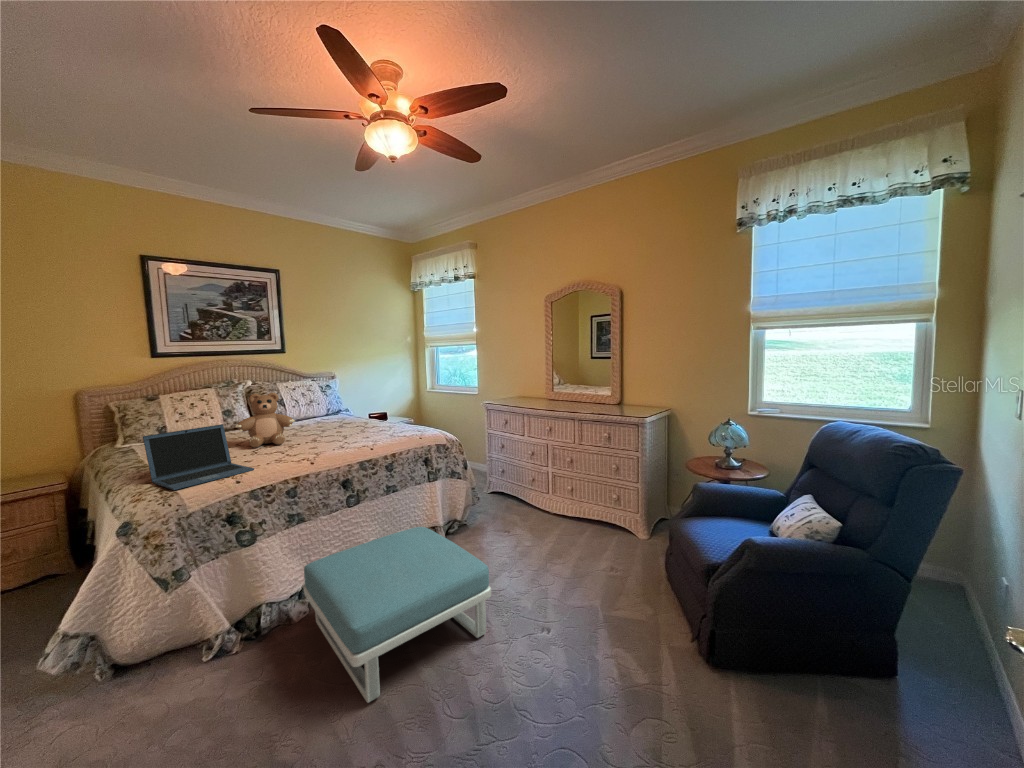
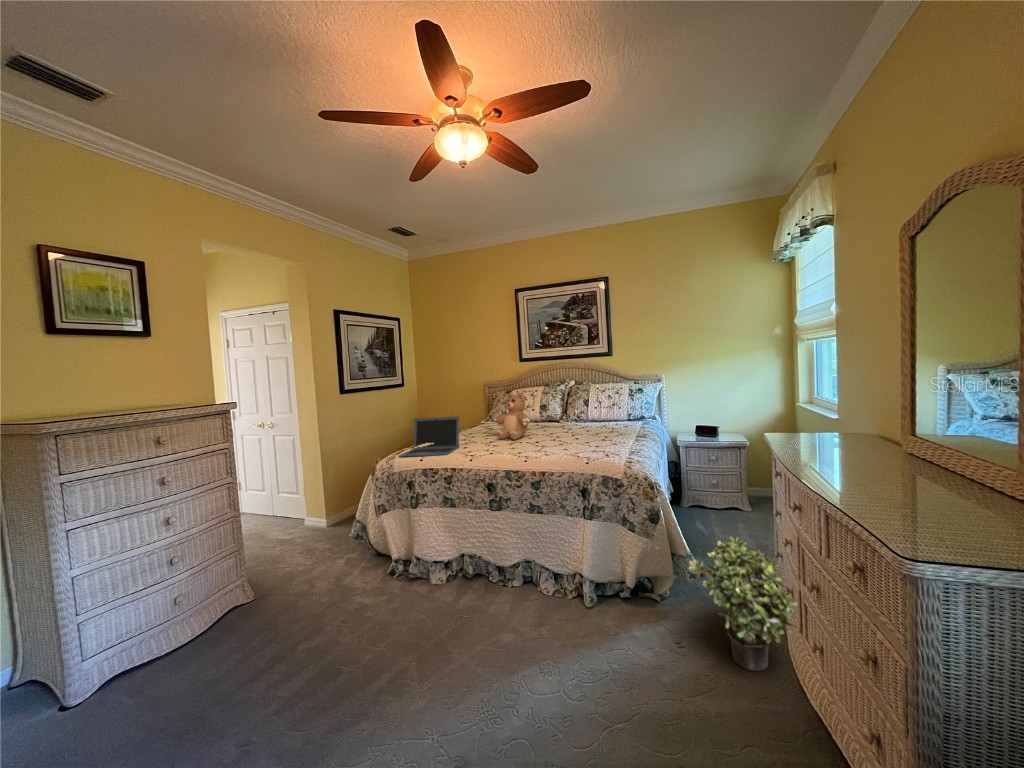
potted plant: none [508,462,557,523] -> present [688,537,798,671]
footstool: present [304,527,491,703] -> none [314,542,514,713]

